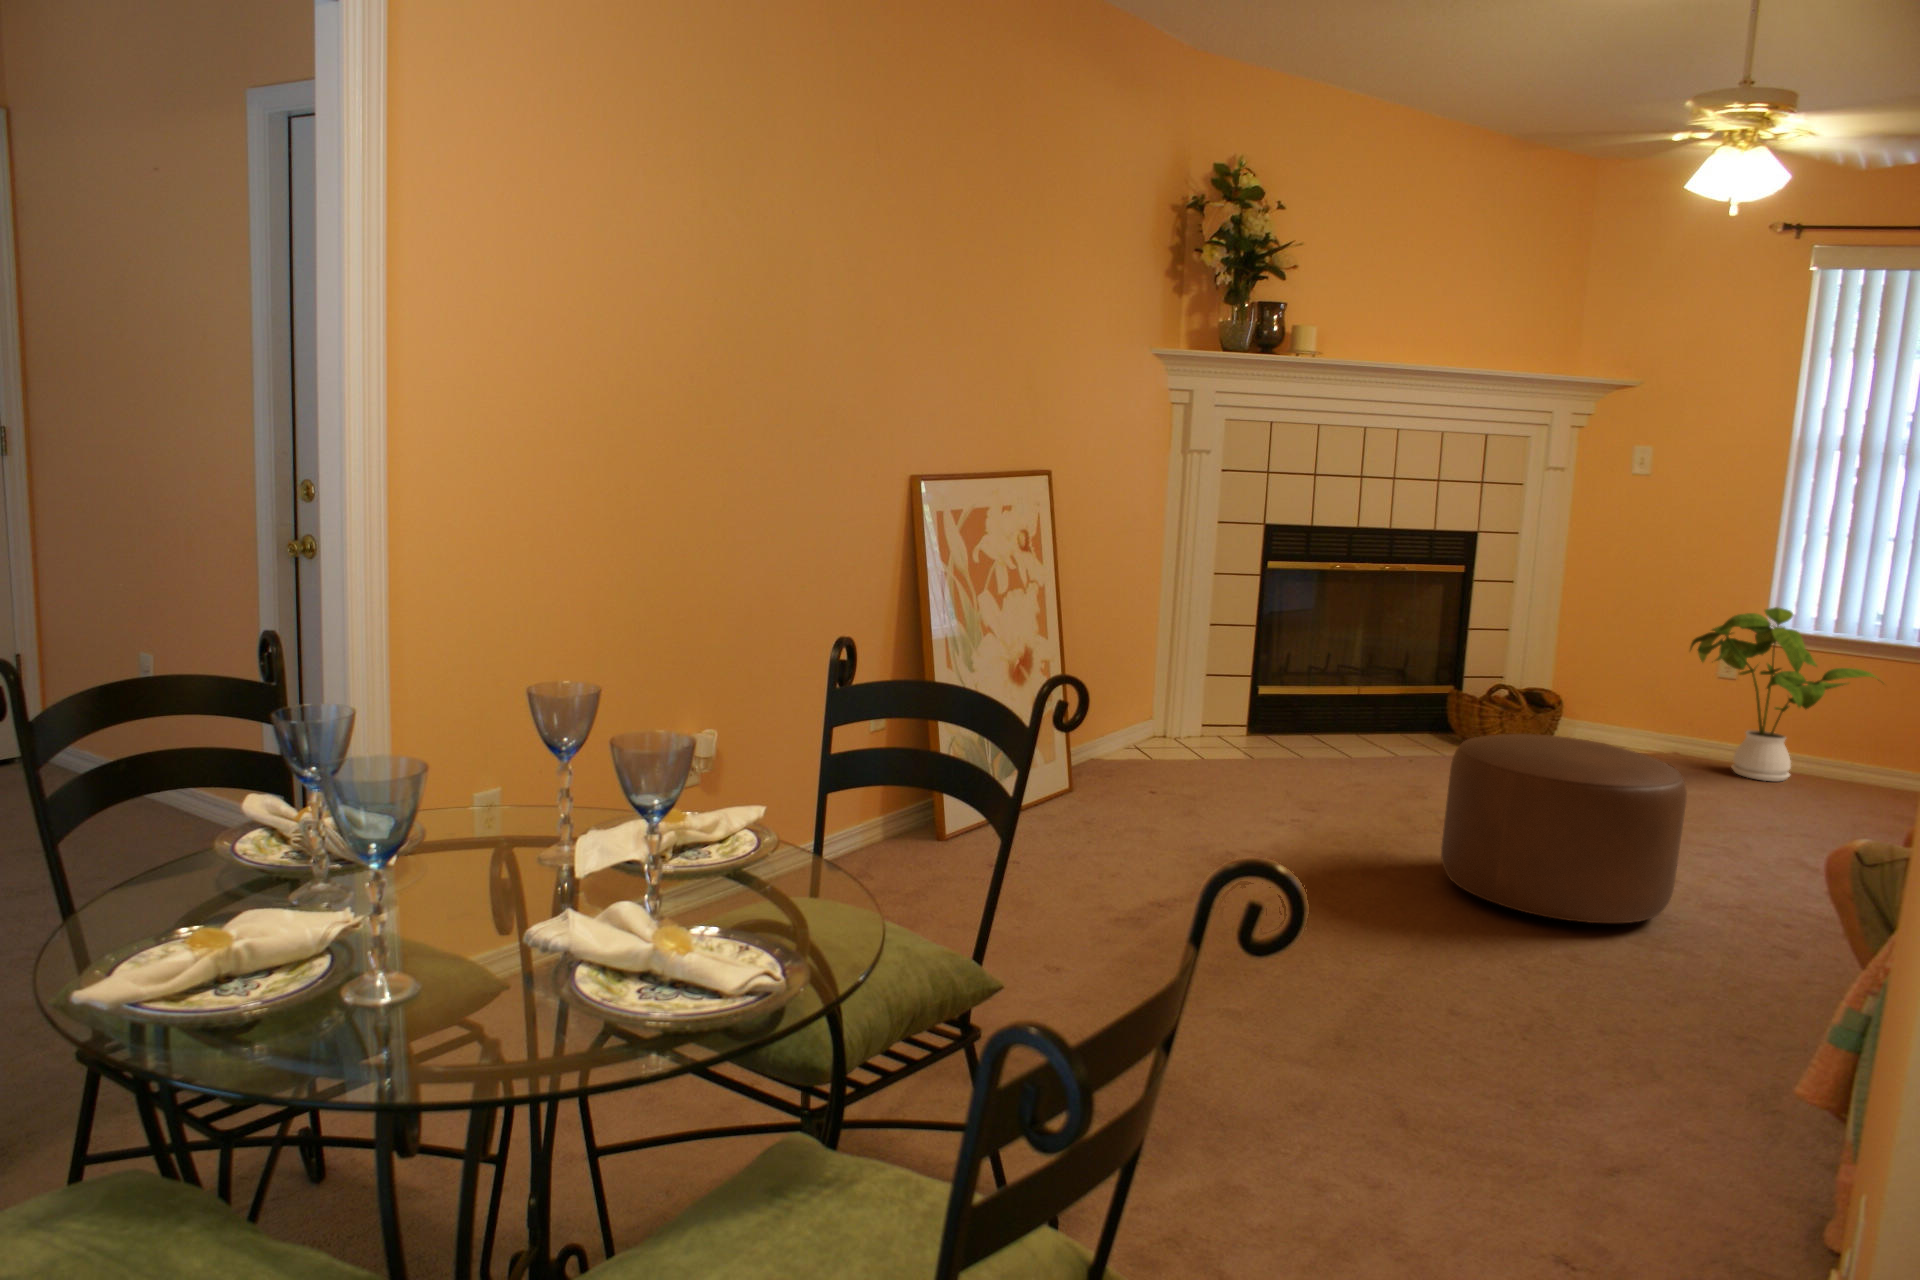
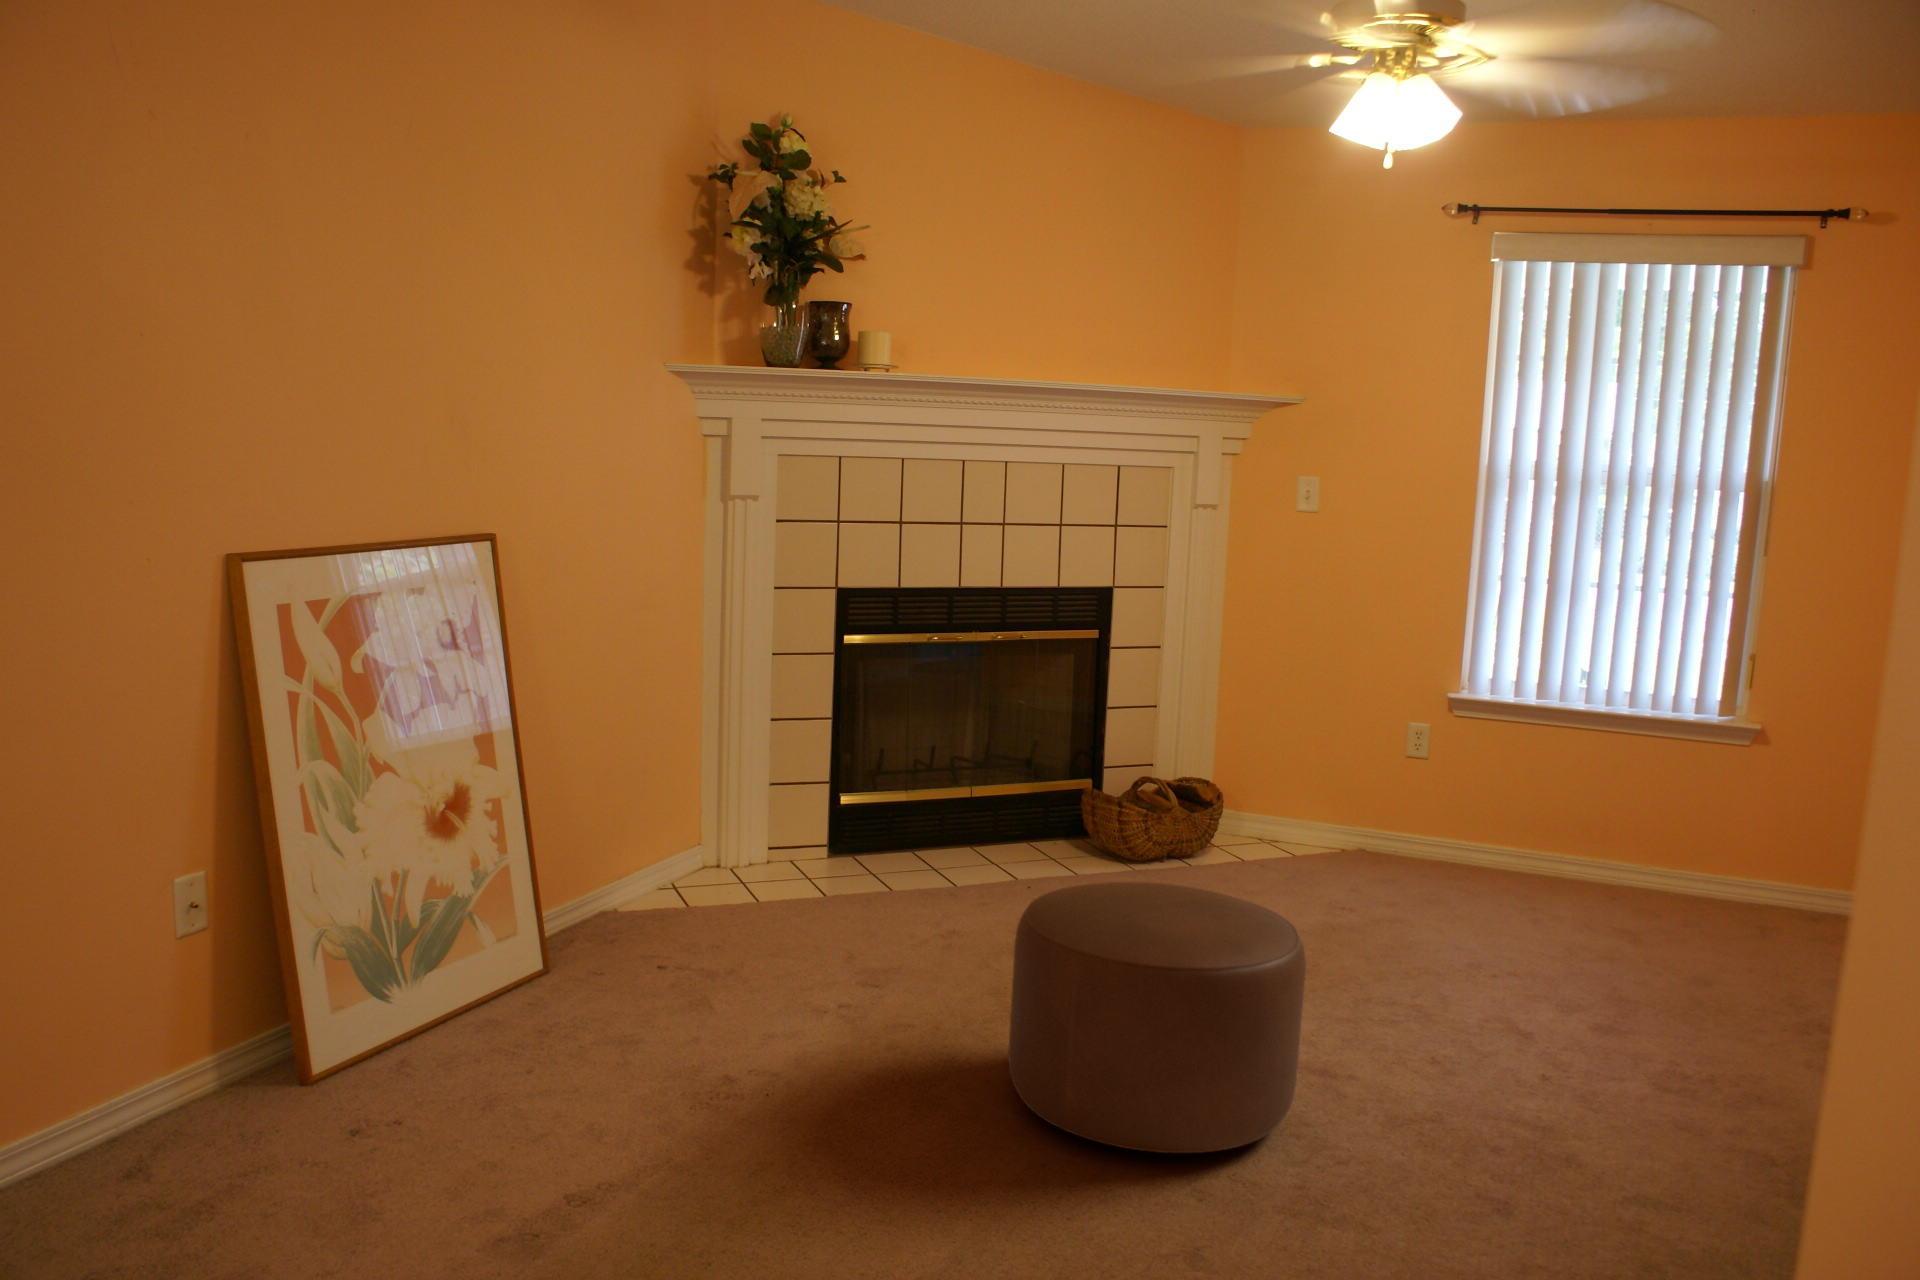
house plant: present [1690,607,1884,781] -> none [1355,678,1570,886]

